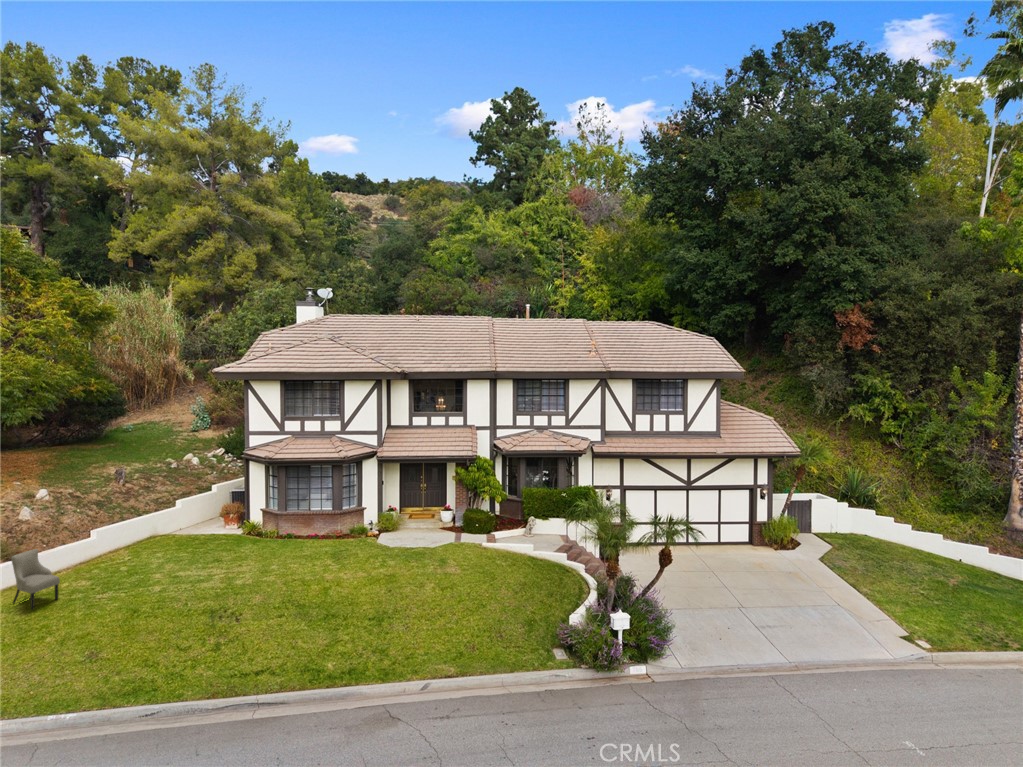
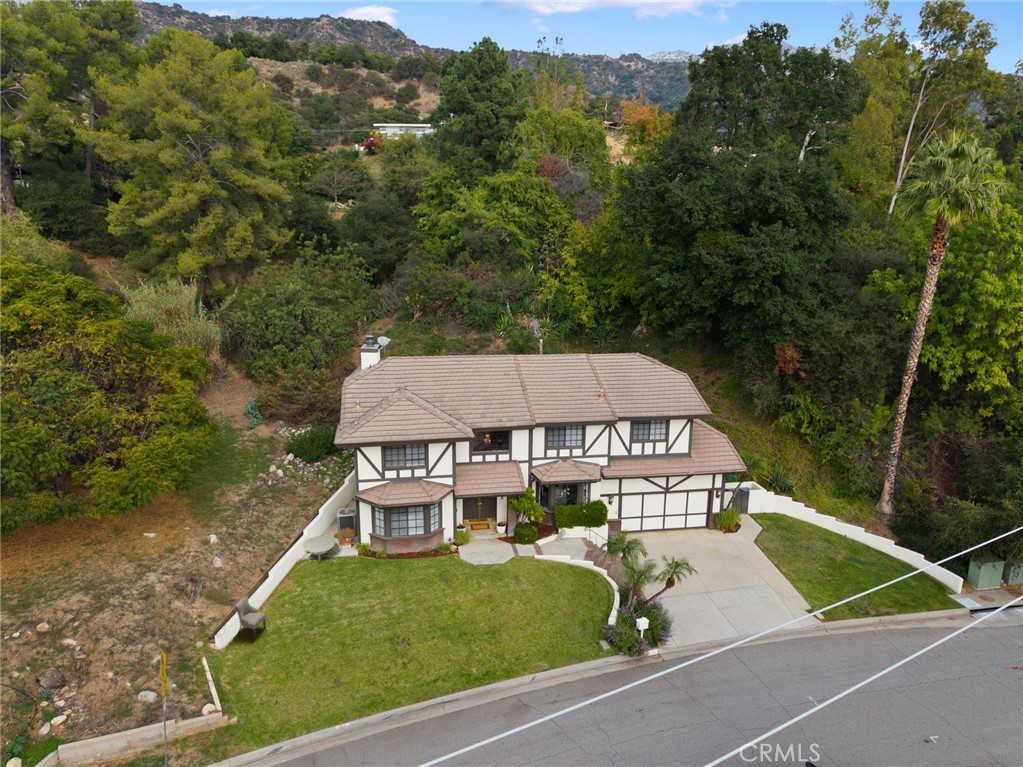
round table: none [162,511,210,540] -> present [303,536,335,562]

